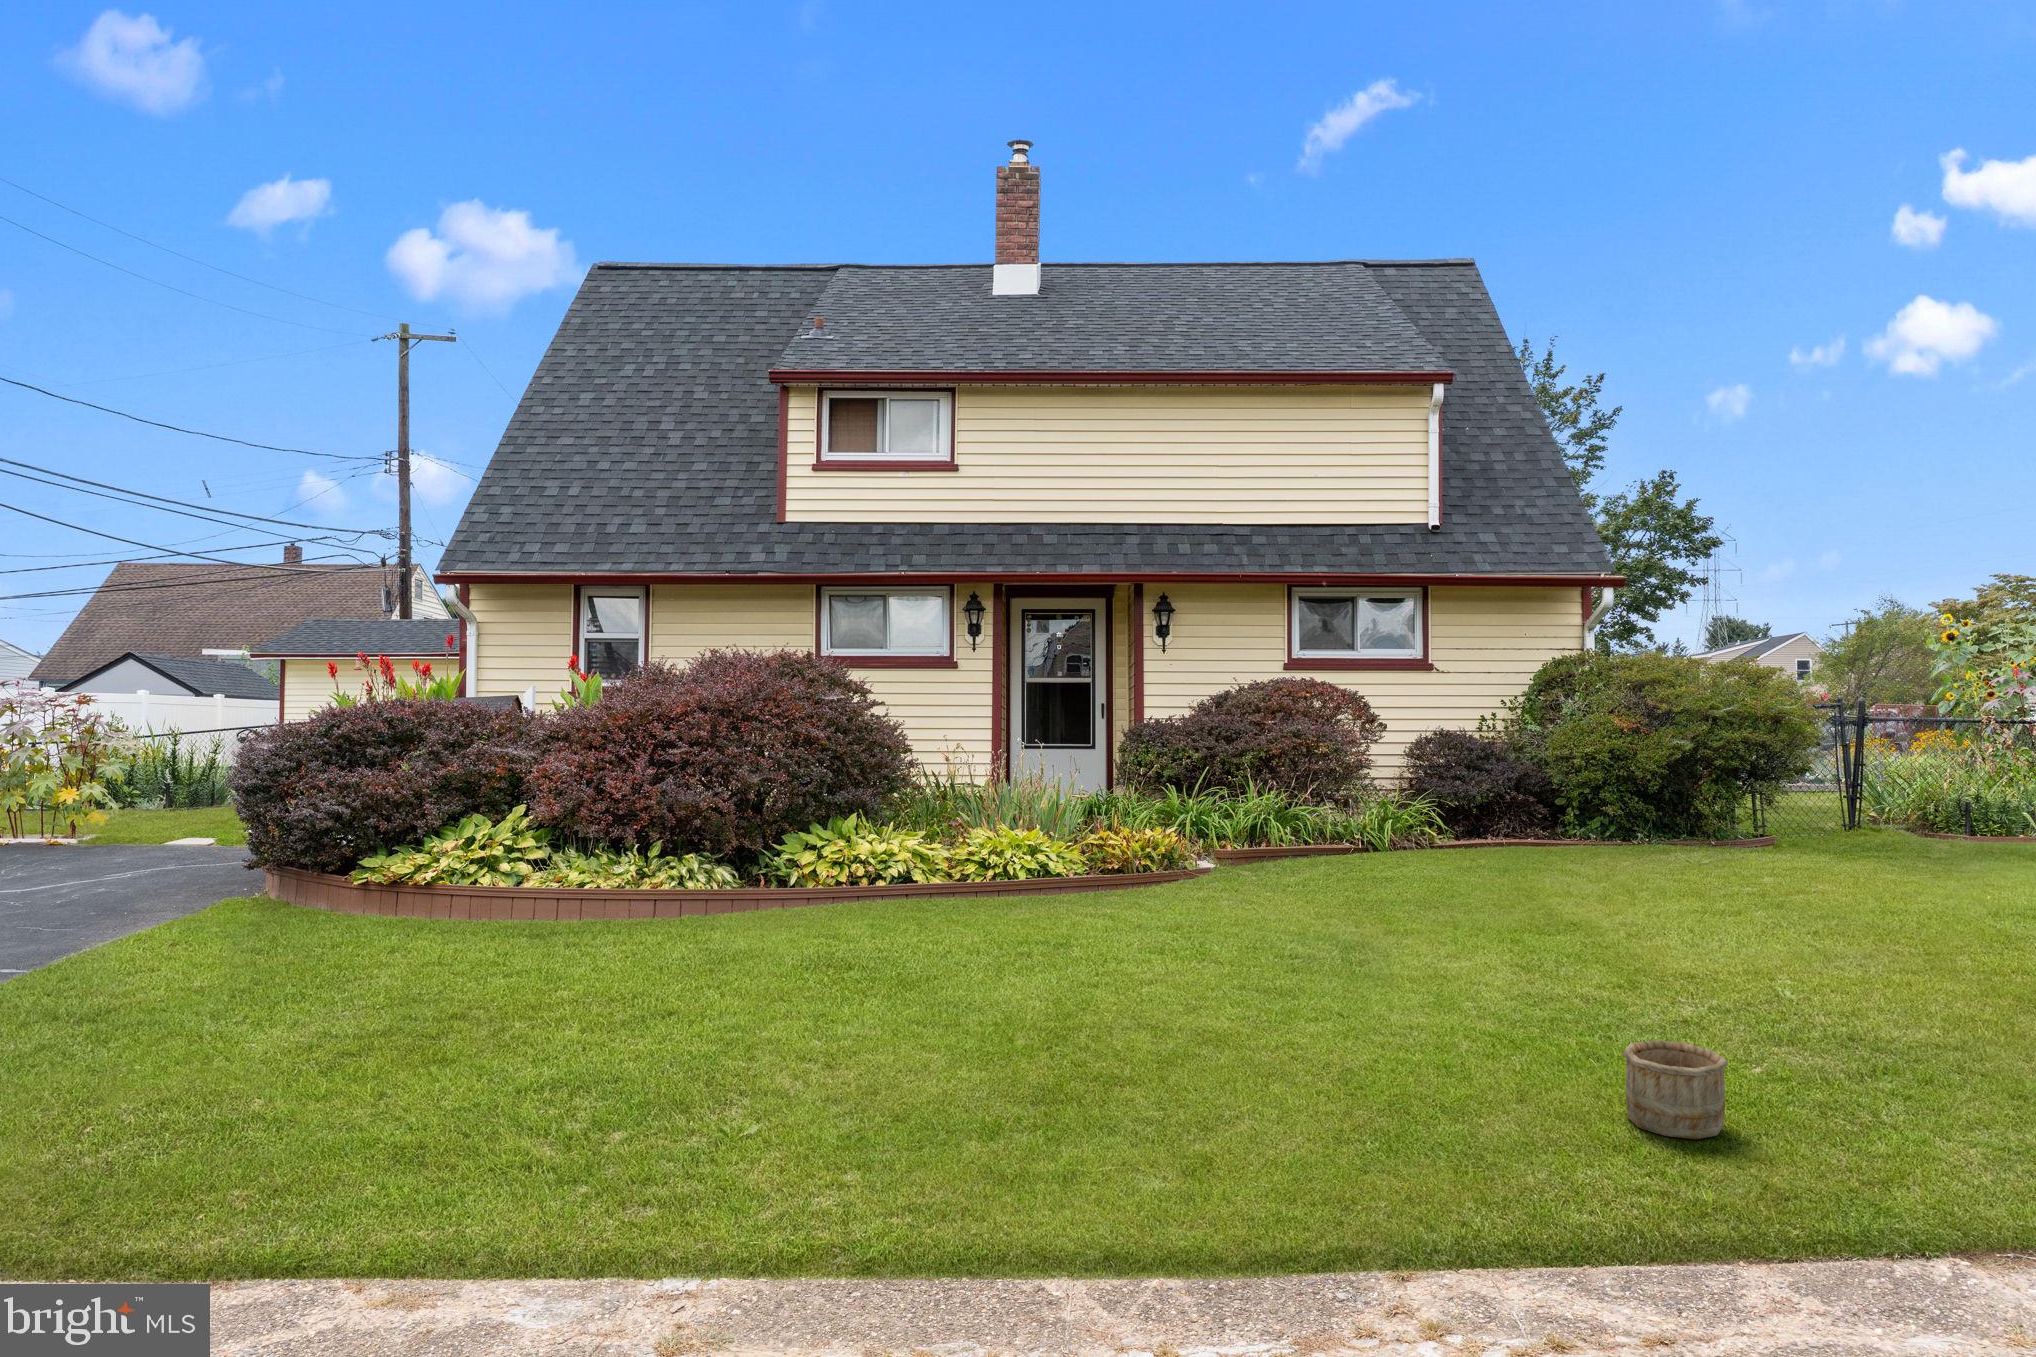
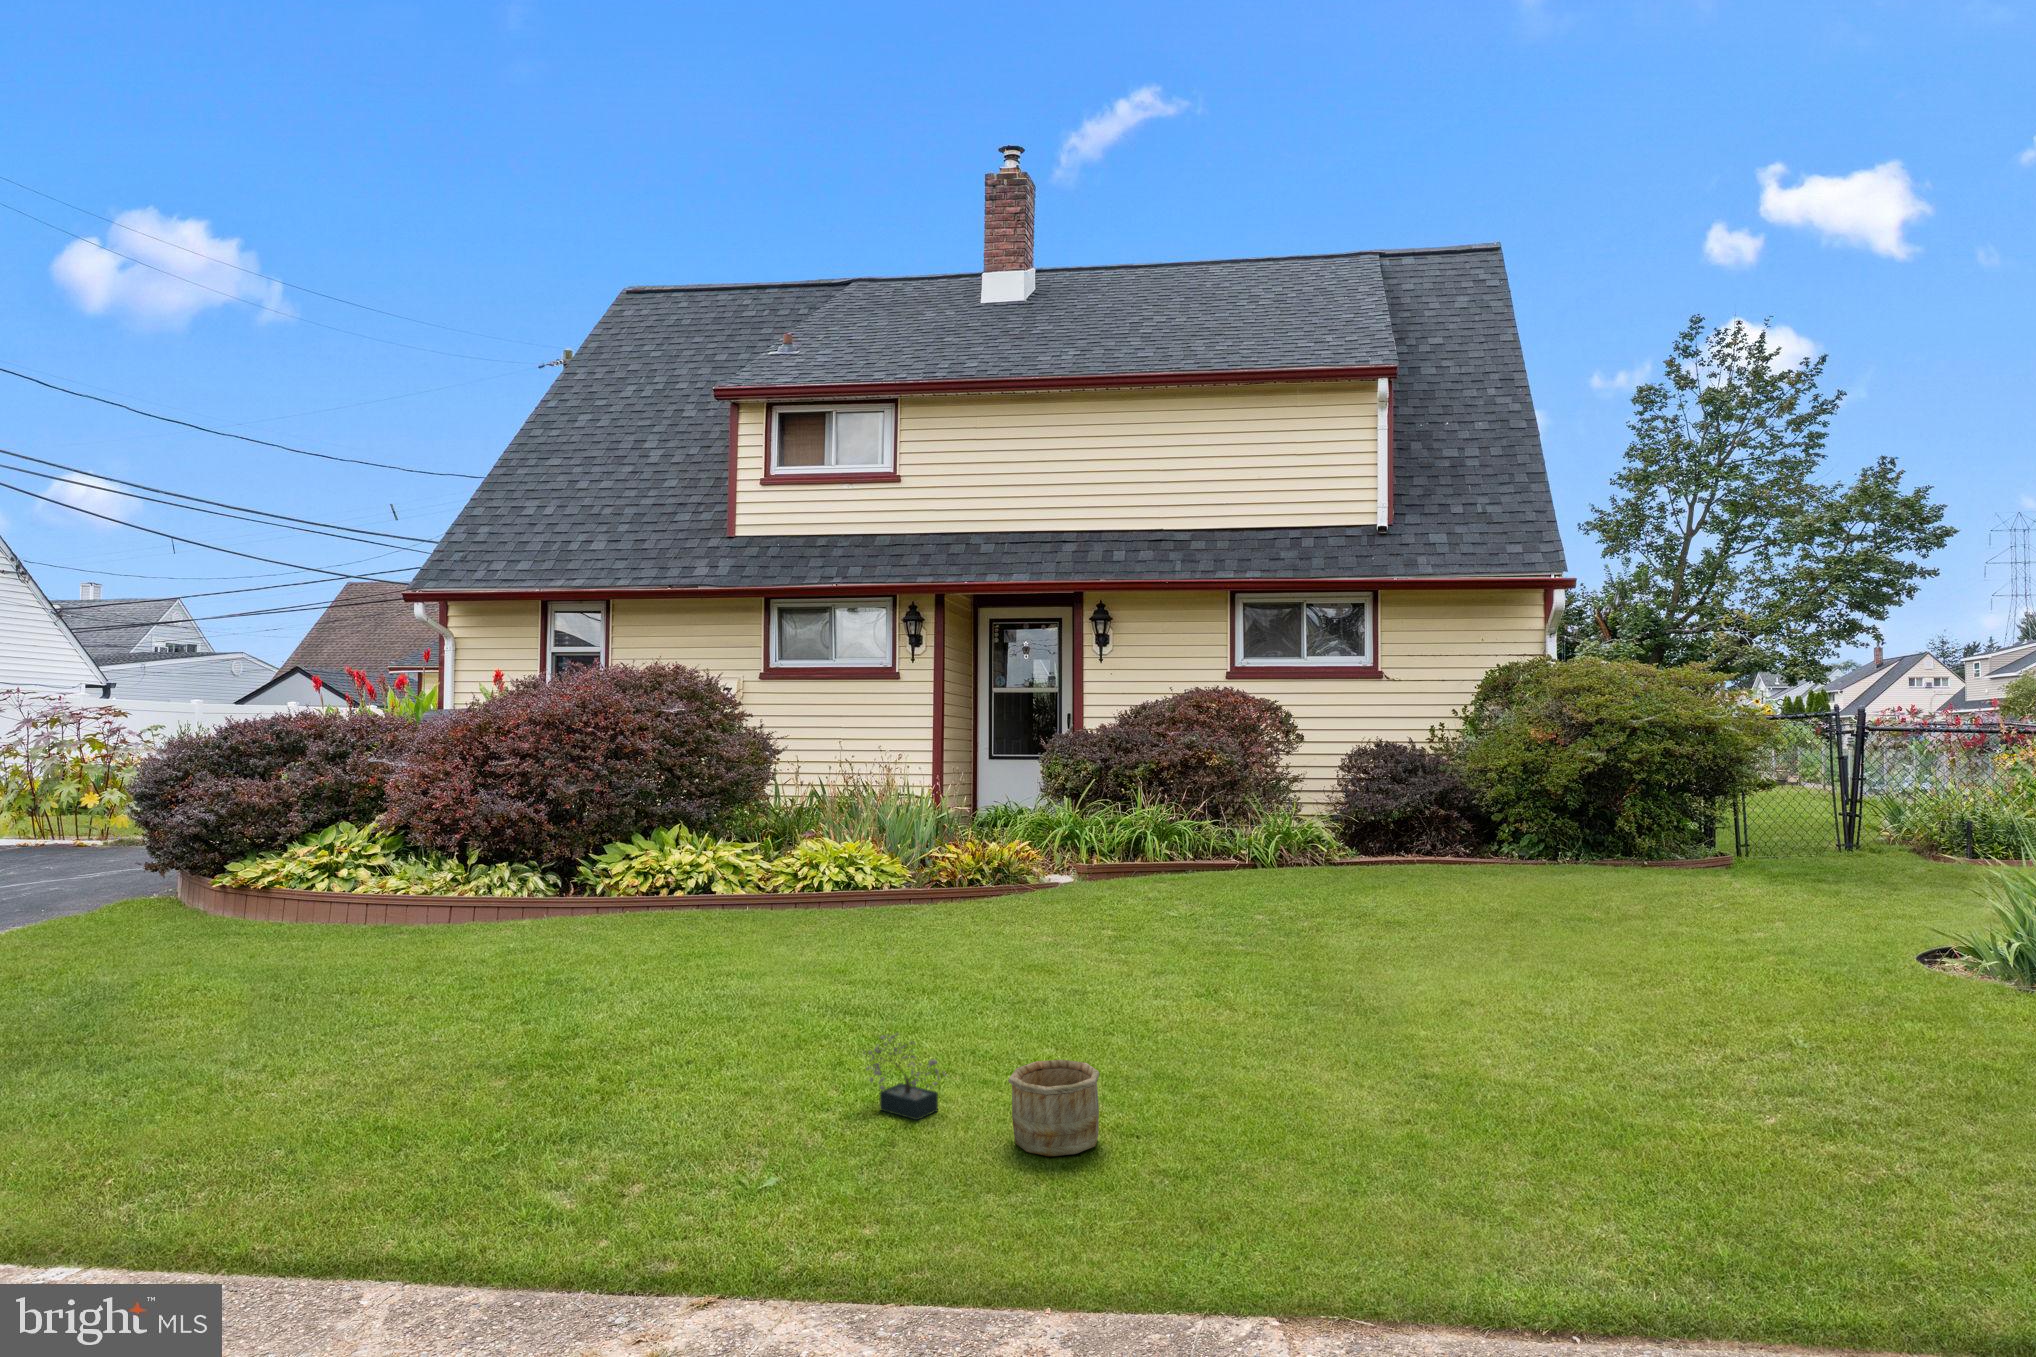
decorative plant: none [1428,1019,1522,1109] -> present [866,1033,947,1120]

